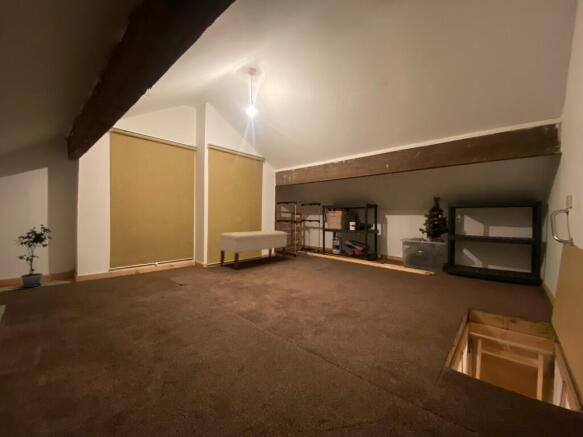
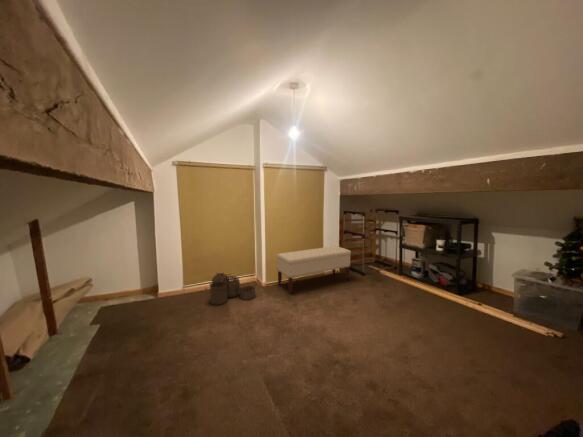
potted plant: present [18,225,52,287] -> none [117,251,143,301]
woven basket: none [145,253,201,281] -> present [210,273,256,305]

